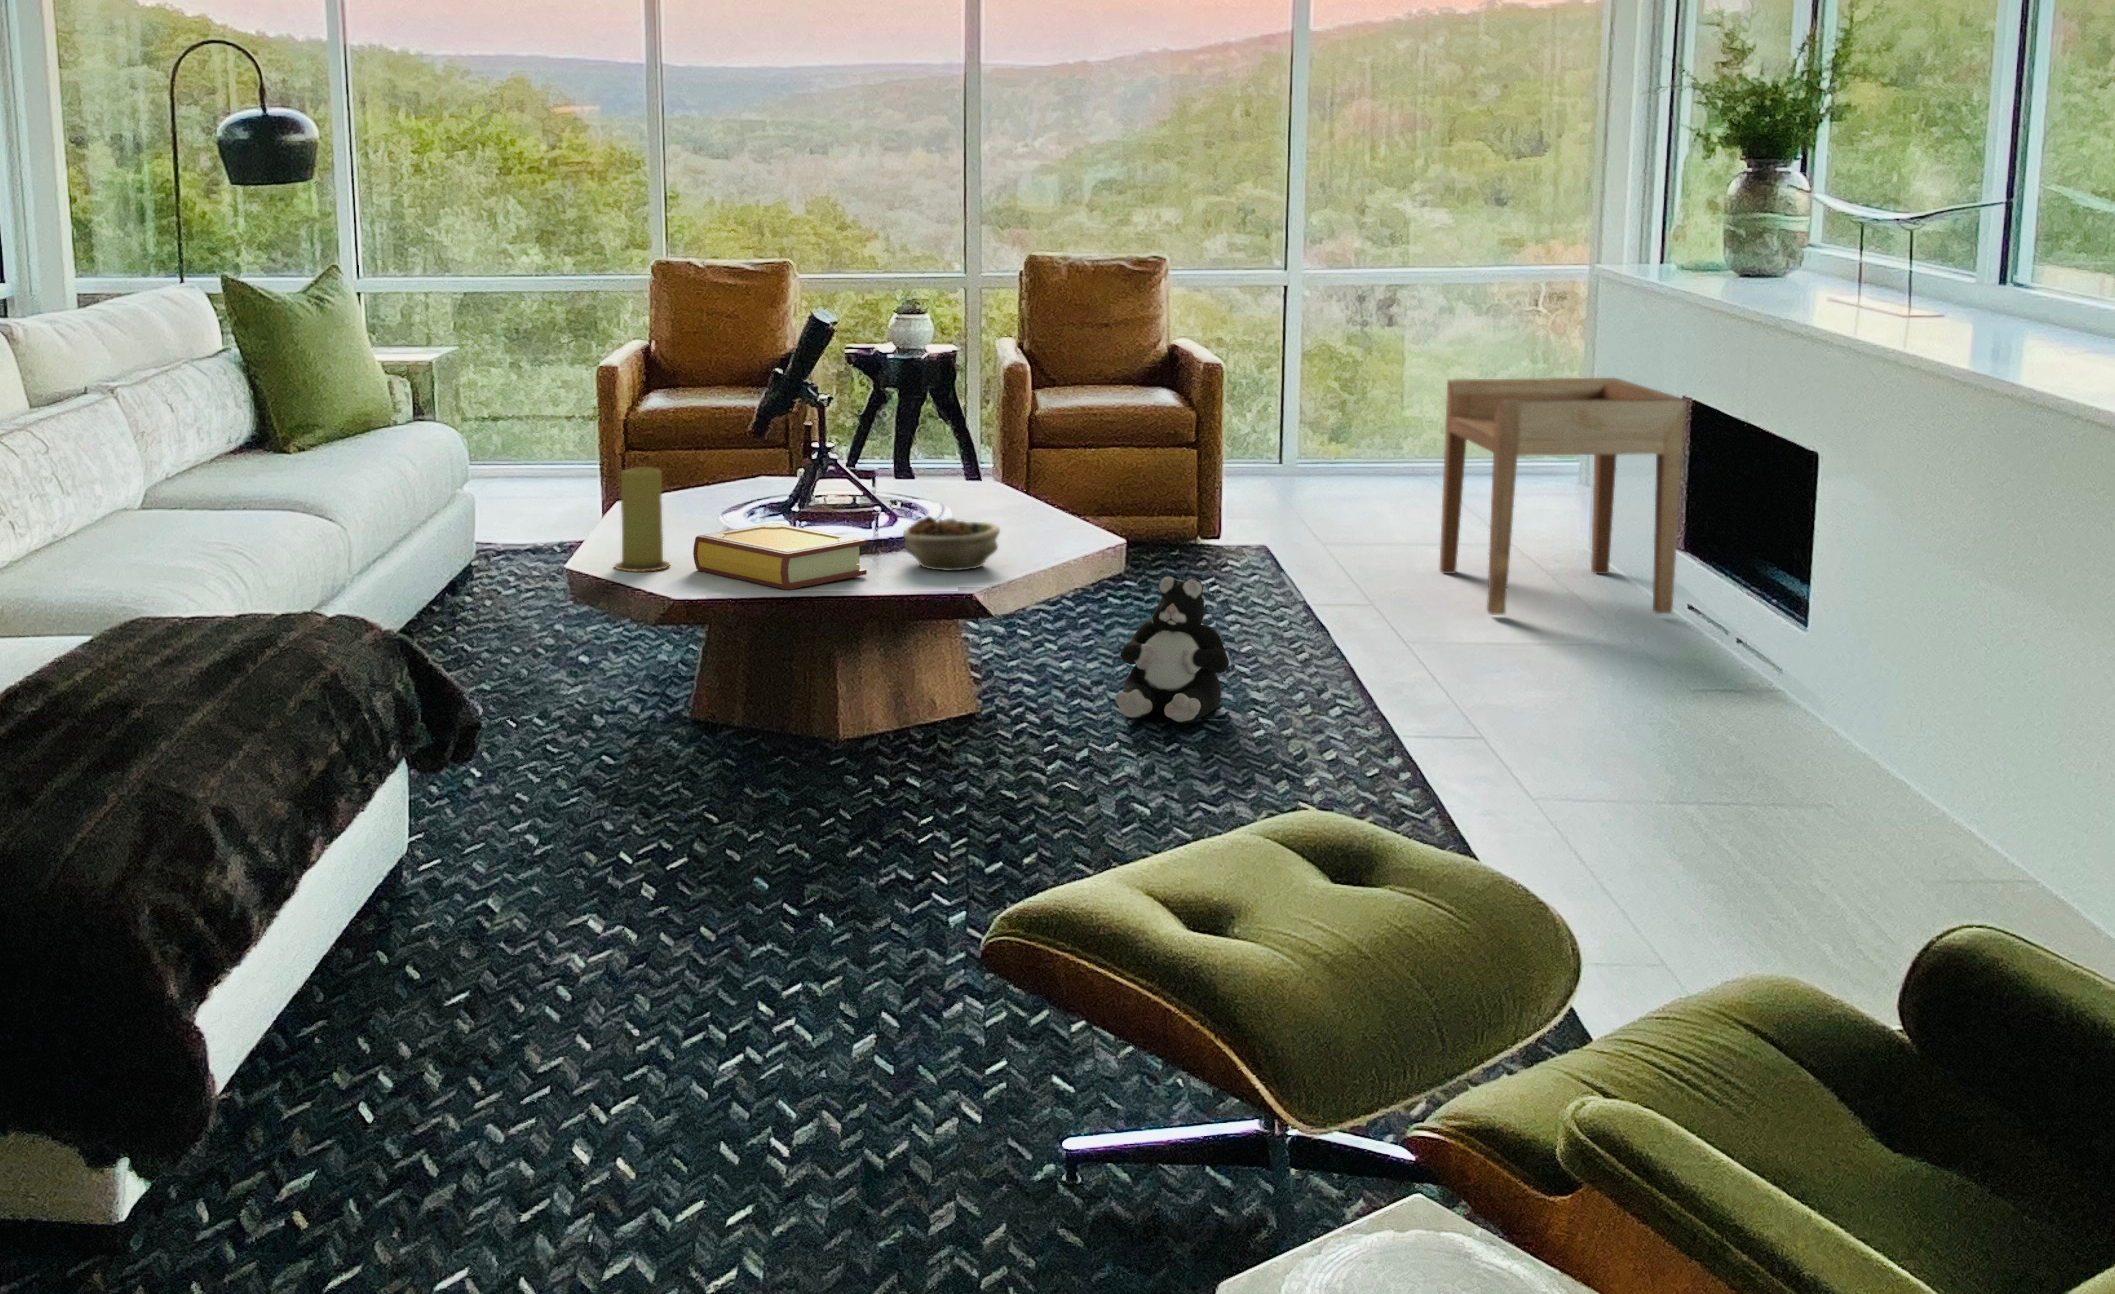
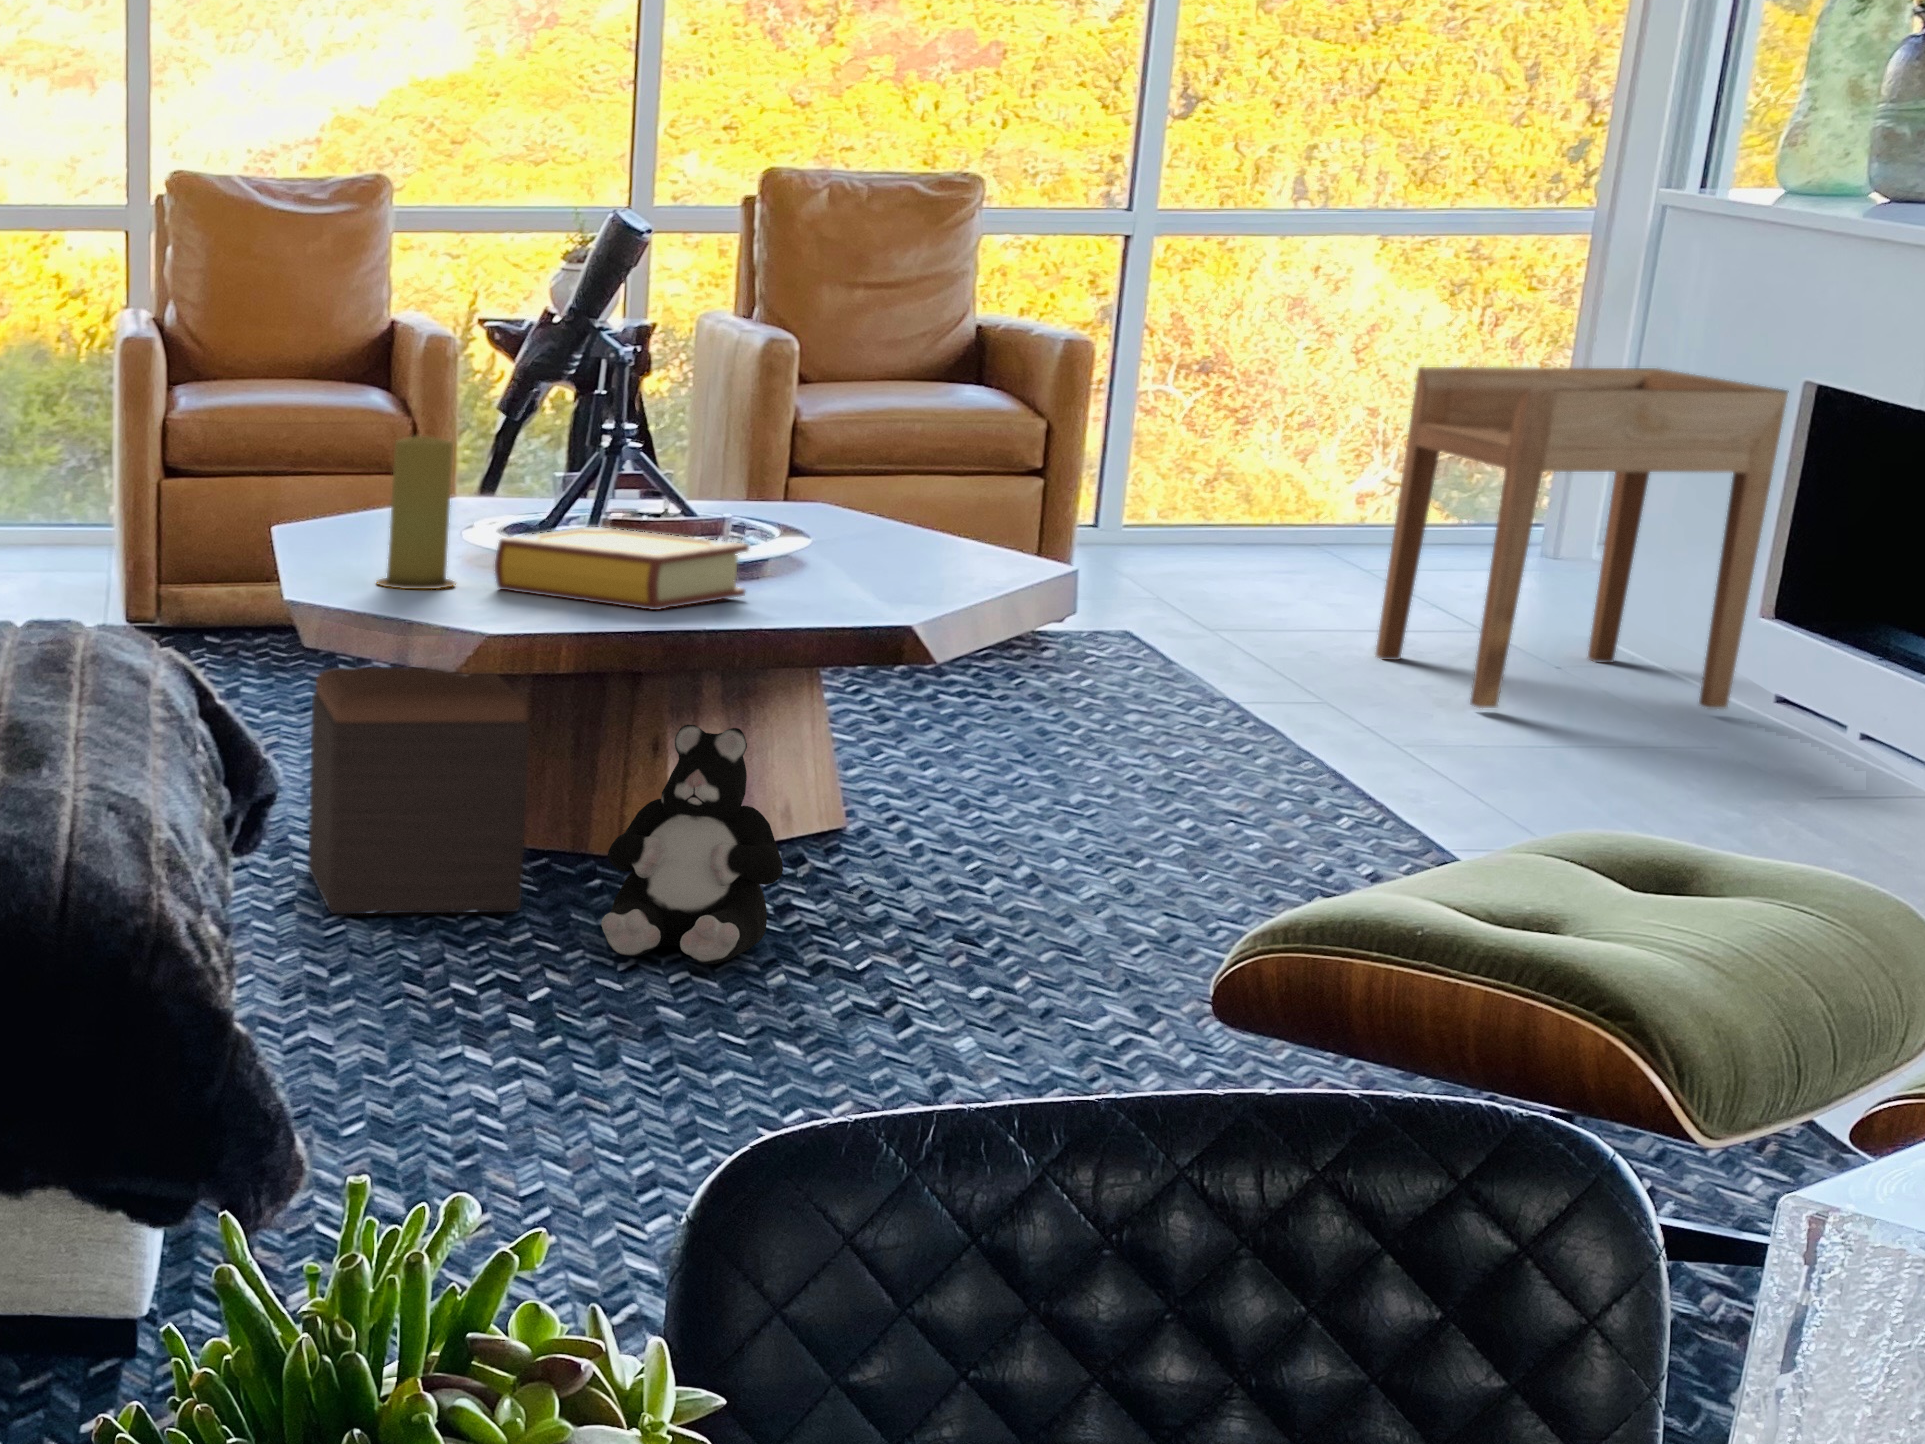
succulent planter: present [903,516,1000,571] -> none [778,518,918,595]
plush toy: present [1115,576,1229,723] -> present [601,725,783,964]
footstool: none [565,621,715,801] -> present [309,667,529,914]

